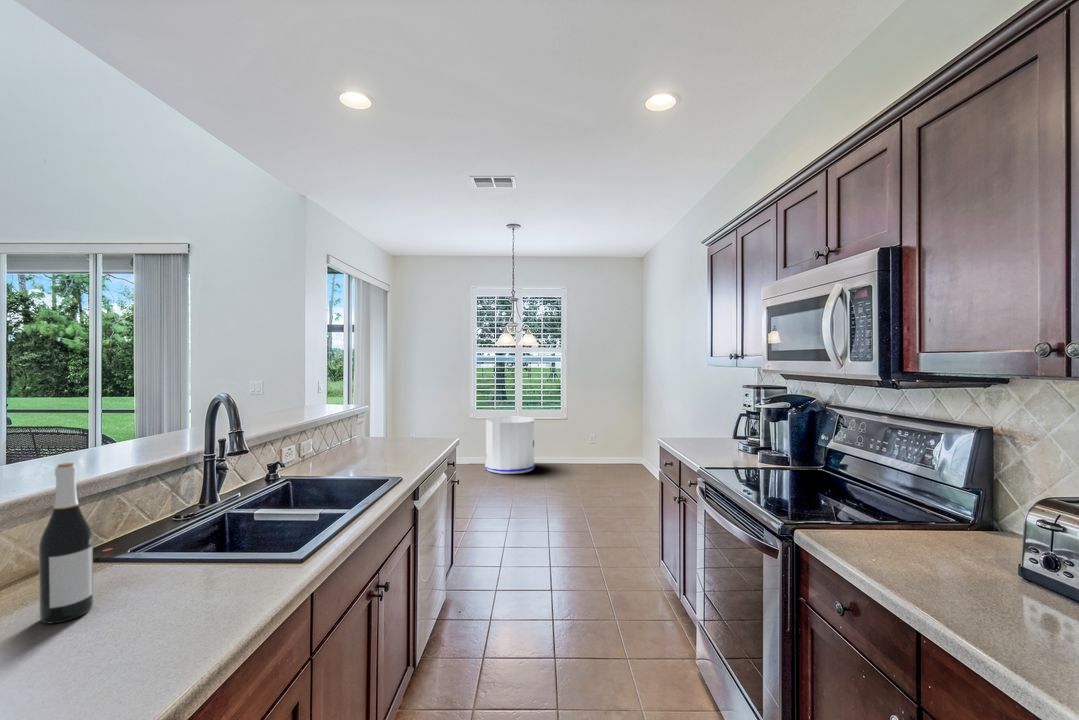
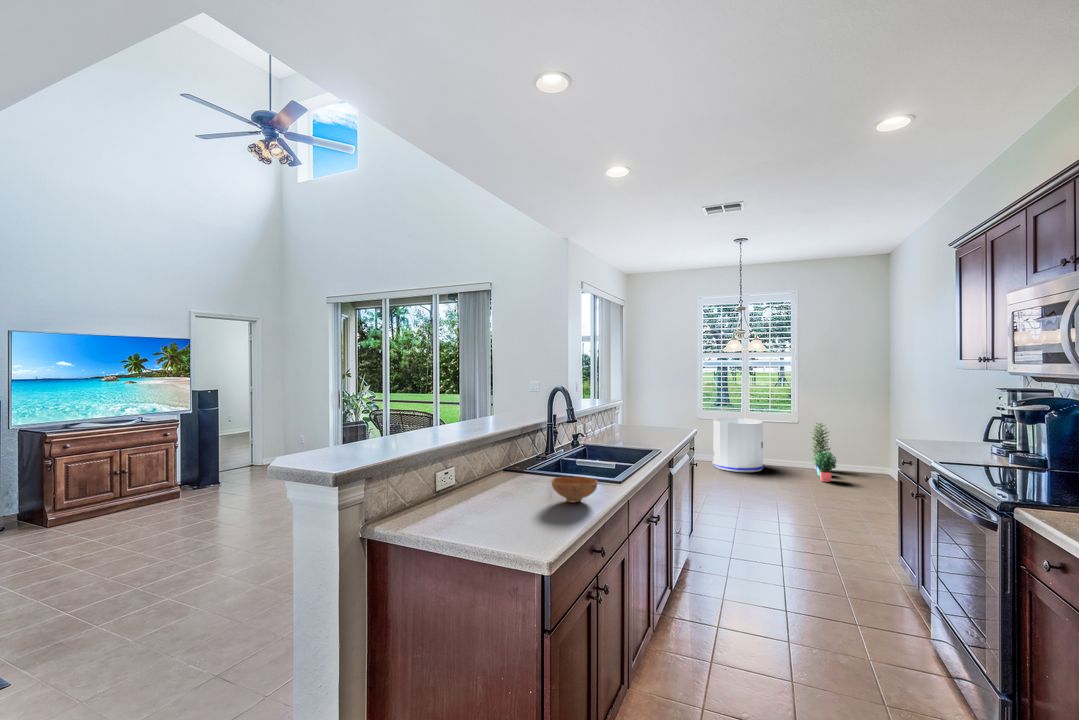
potted plant: none [577,417,600,477] -> present [811,423,837,482]
wine bottle: present [39,463,93,623] -> none [509,416,529,493]
bowl: none [120,570,232,635] -> present [552,477,598,502]

